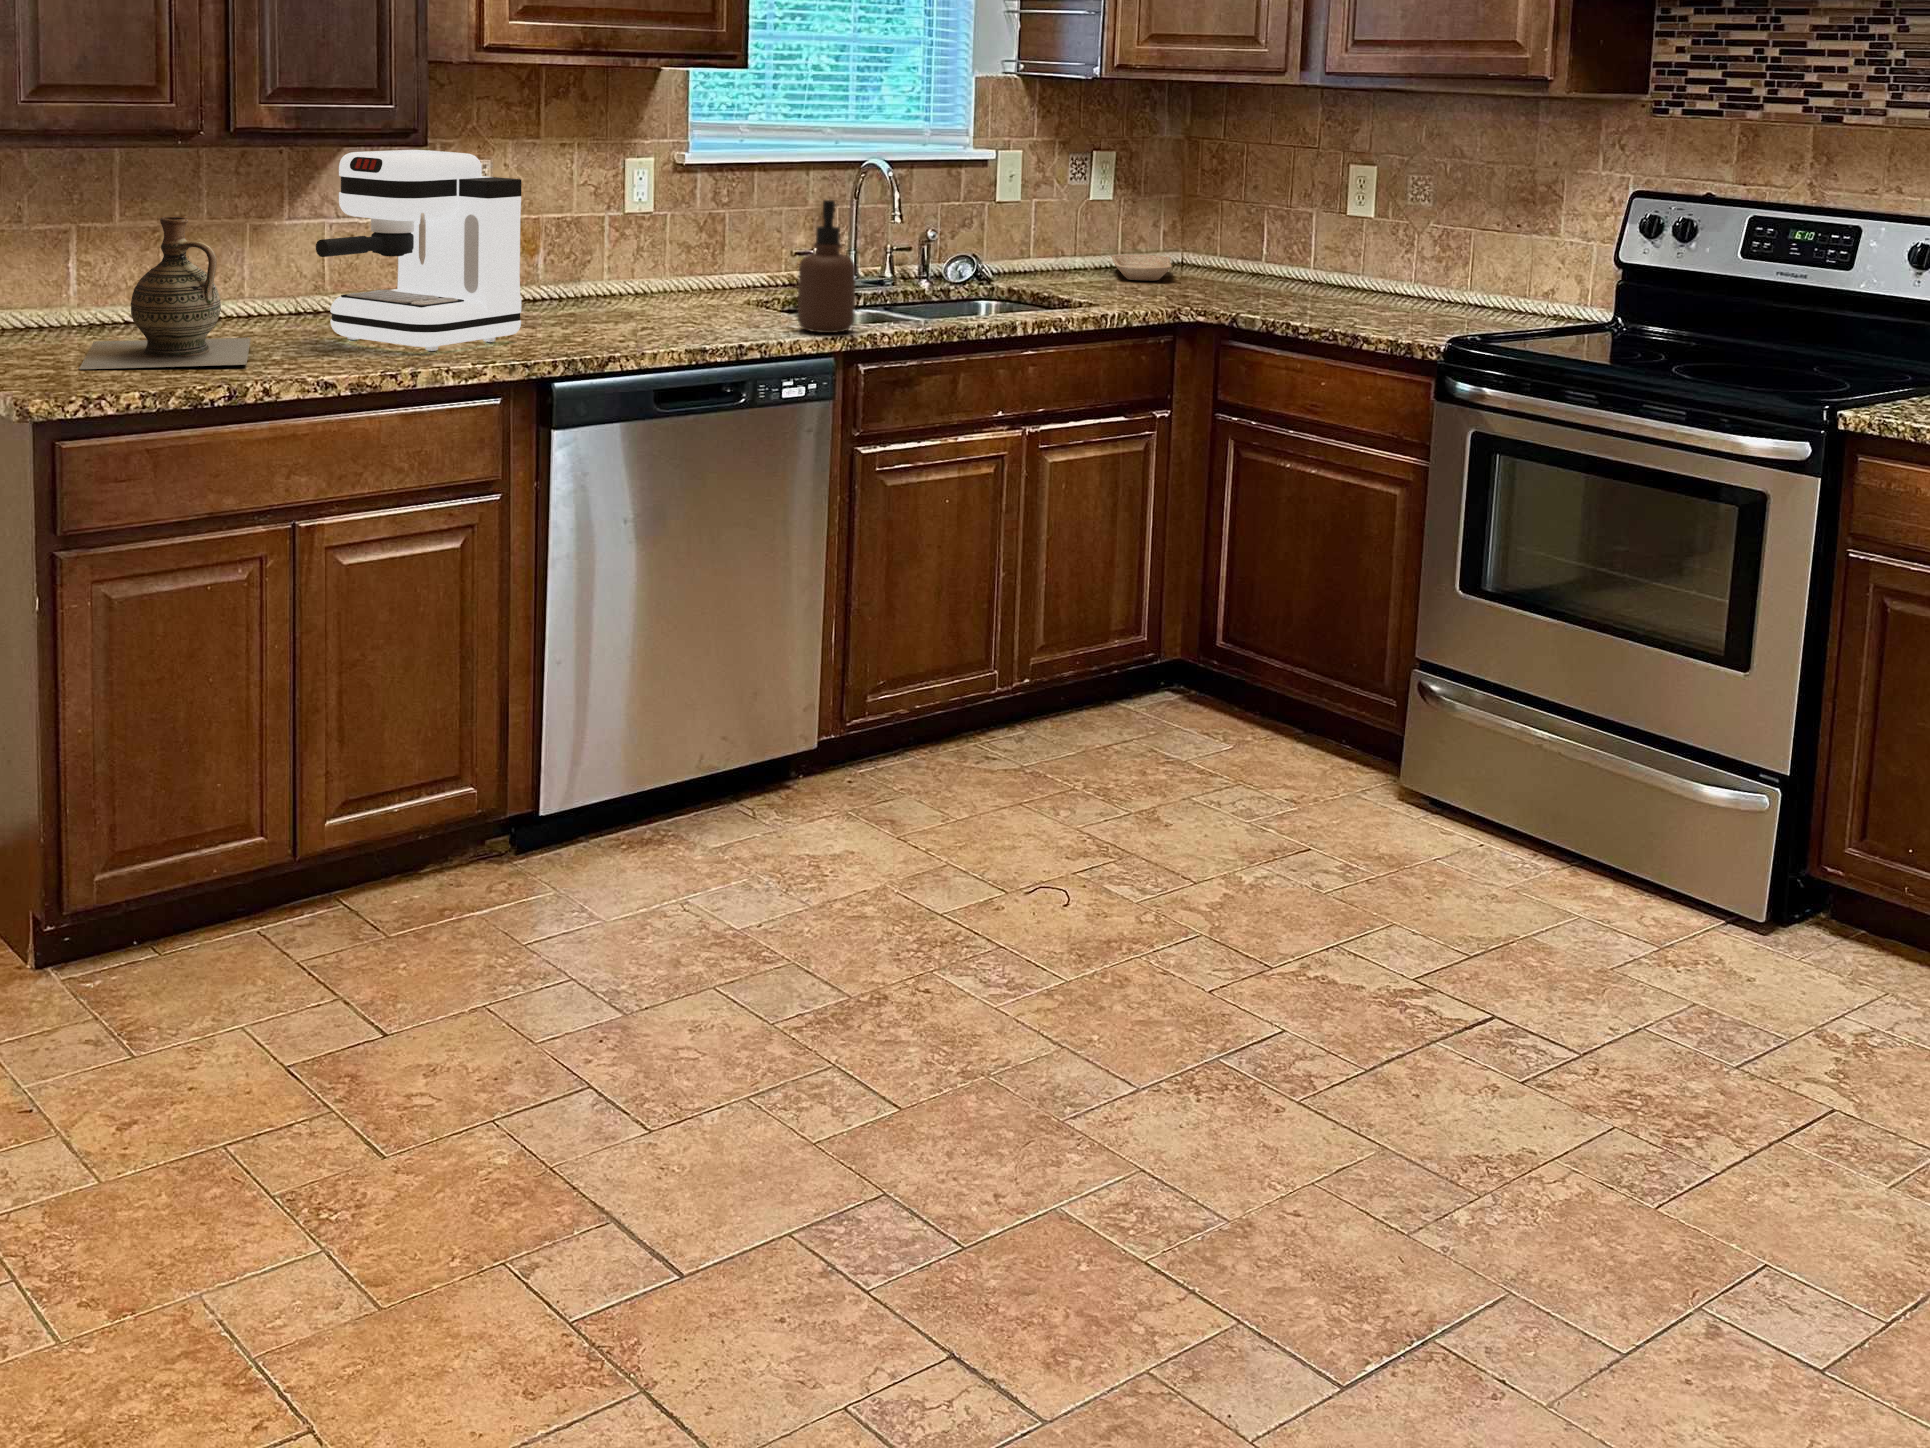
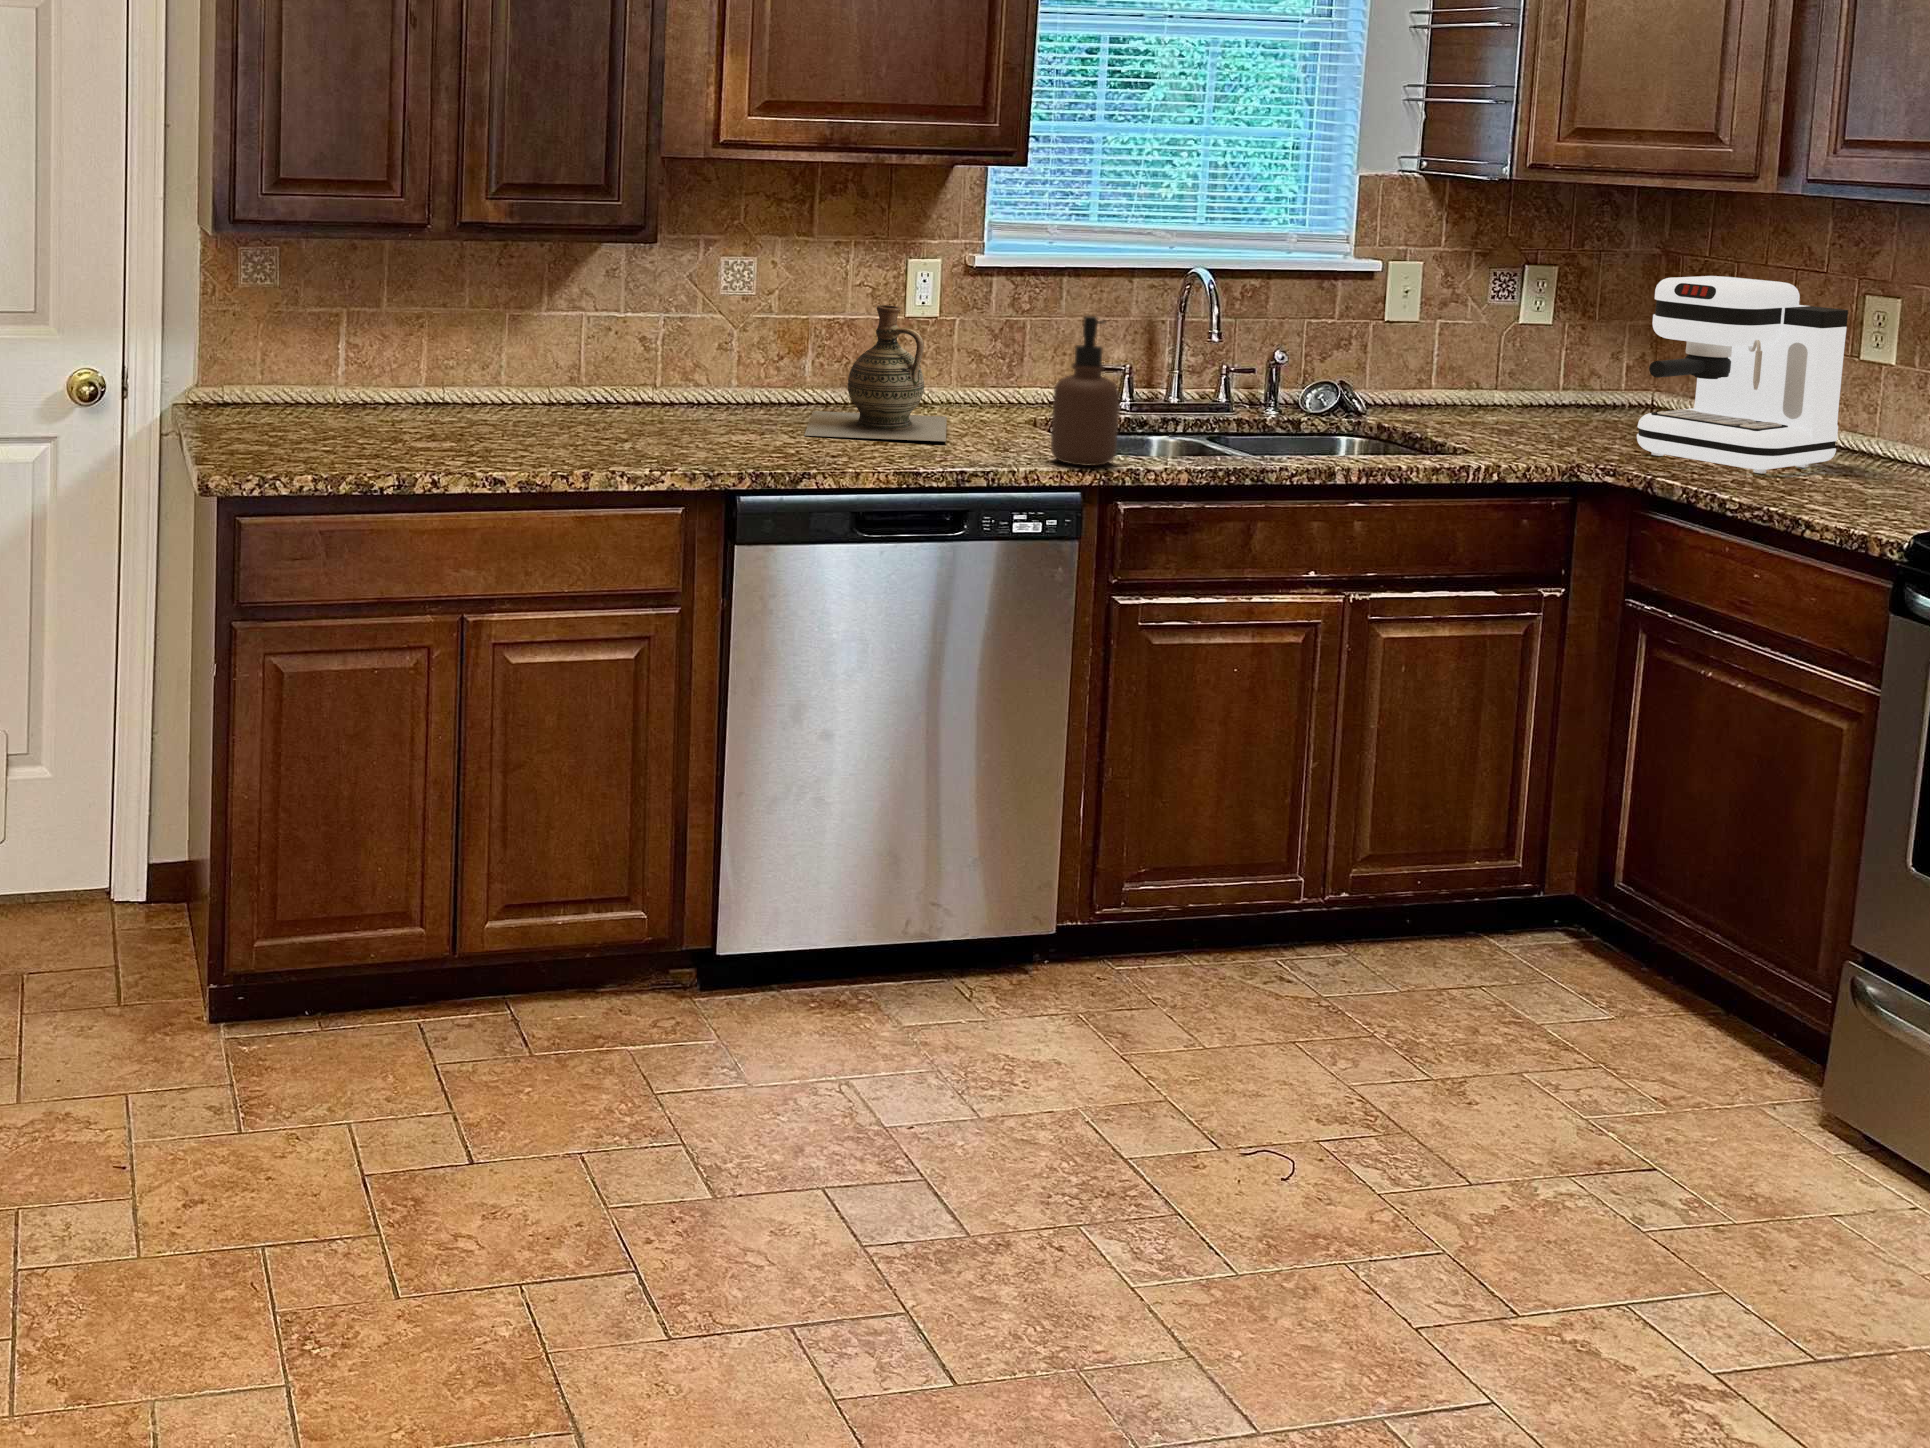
coffee maker: present [316,150,521,351] -> present [1637,276,1848,474]
ceramic jug: present [79,217,251,369] -> present [804,305,947,441]
tray: present [1111,254,1172,281] -> none [1534,390,1619,425]

